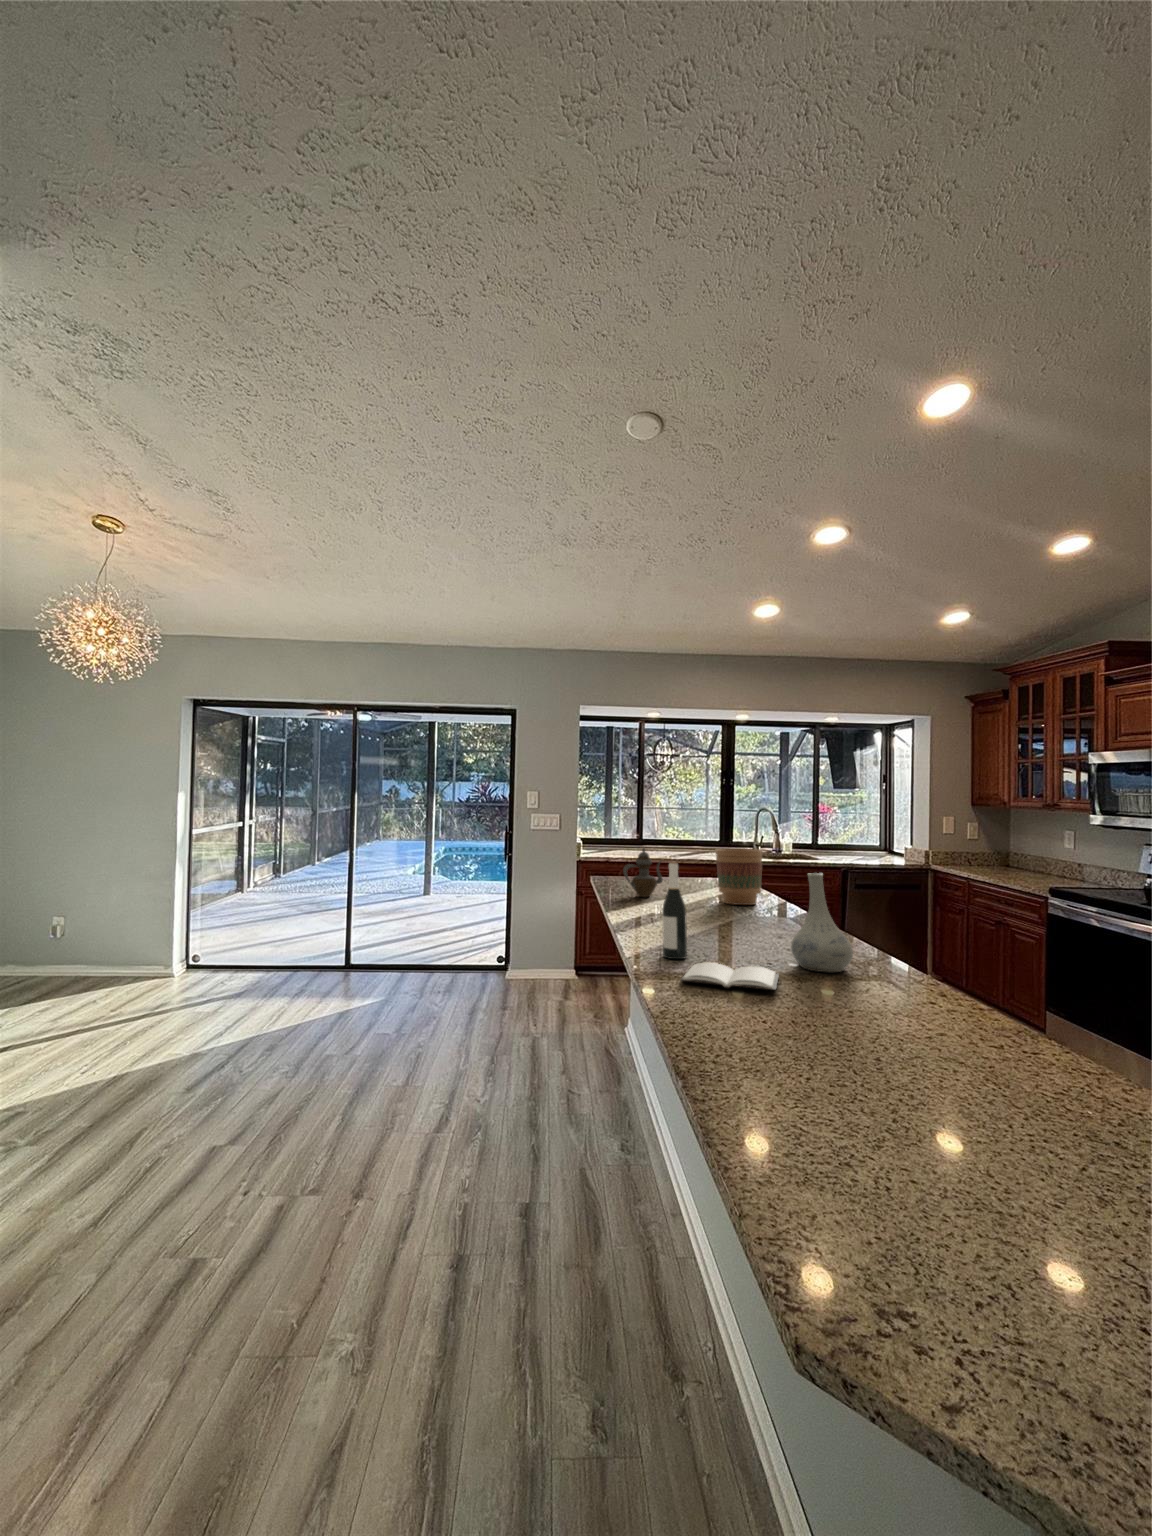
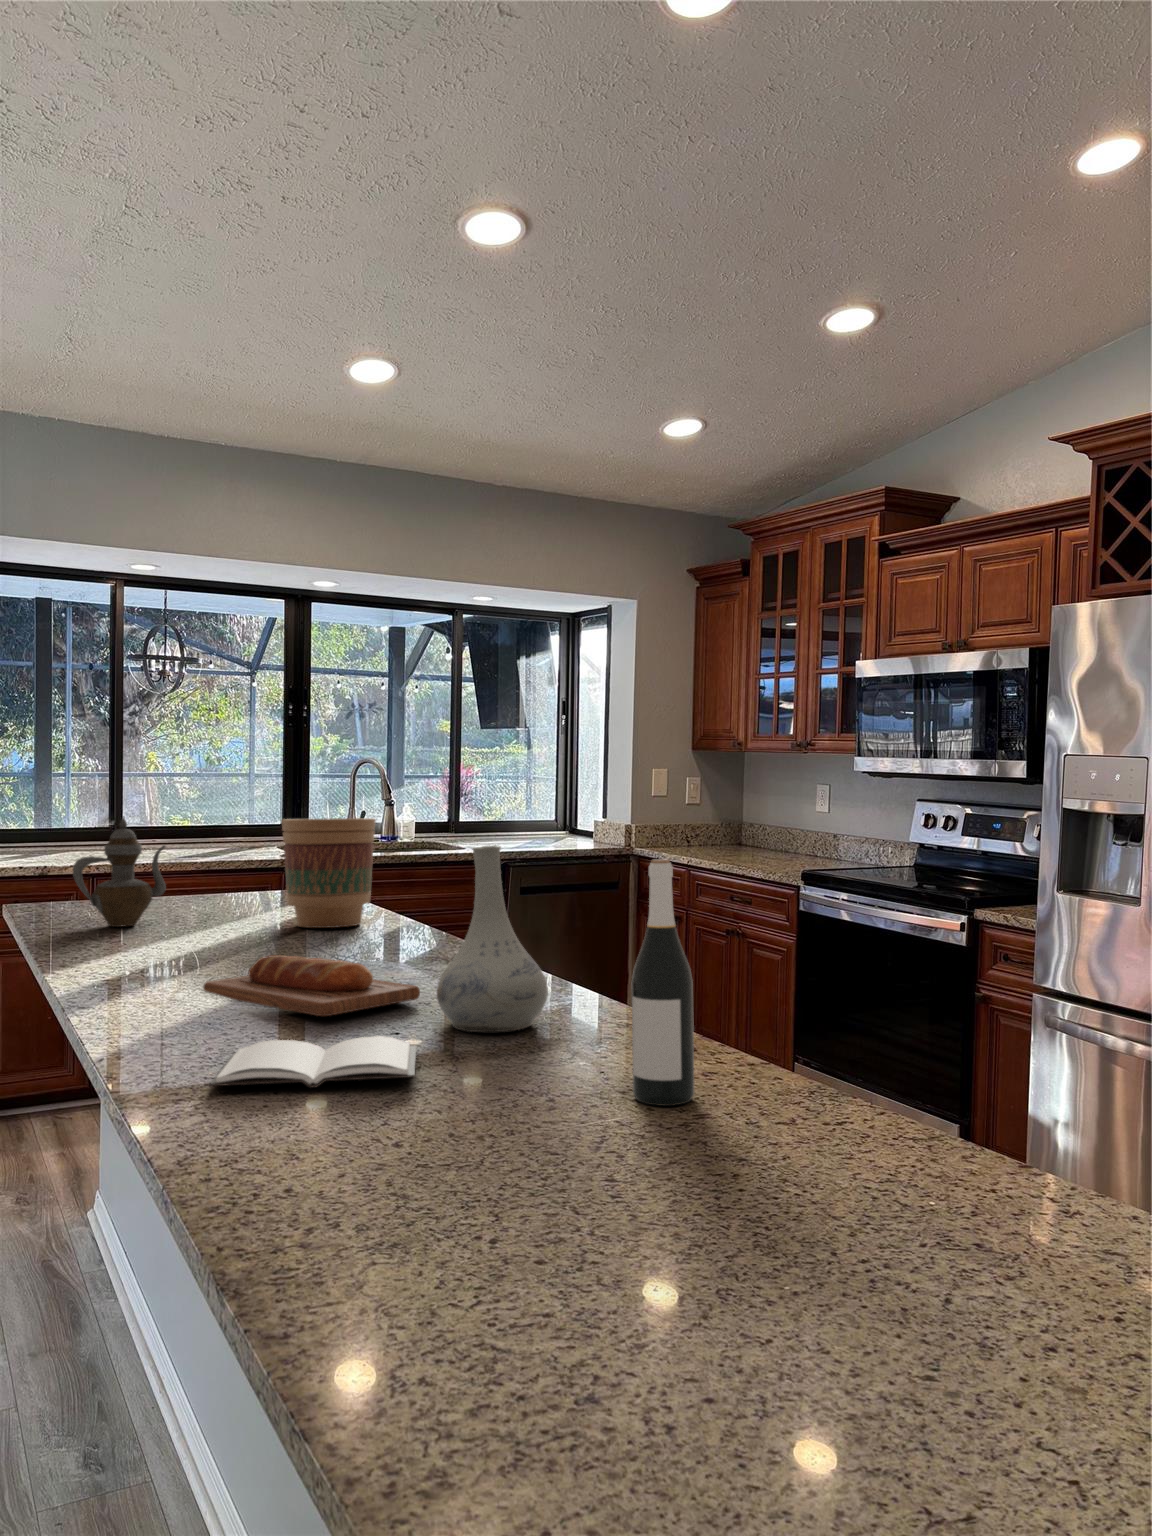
wine bottle: present [662,862,687,959] -> present [632,860,694,1106]
bread loaf: none [679,919,783,953] -> present [203,955,420,1016]

